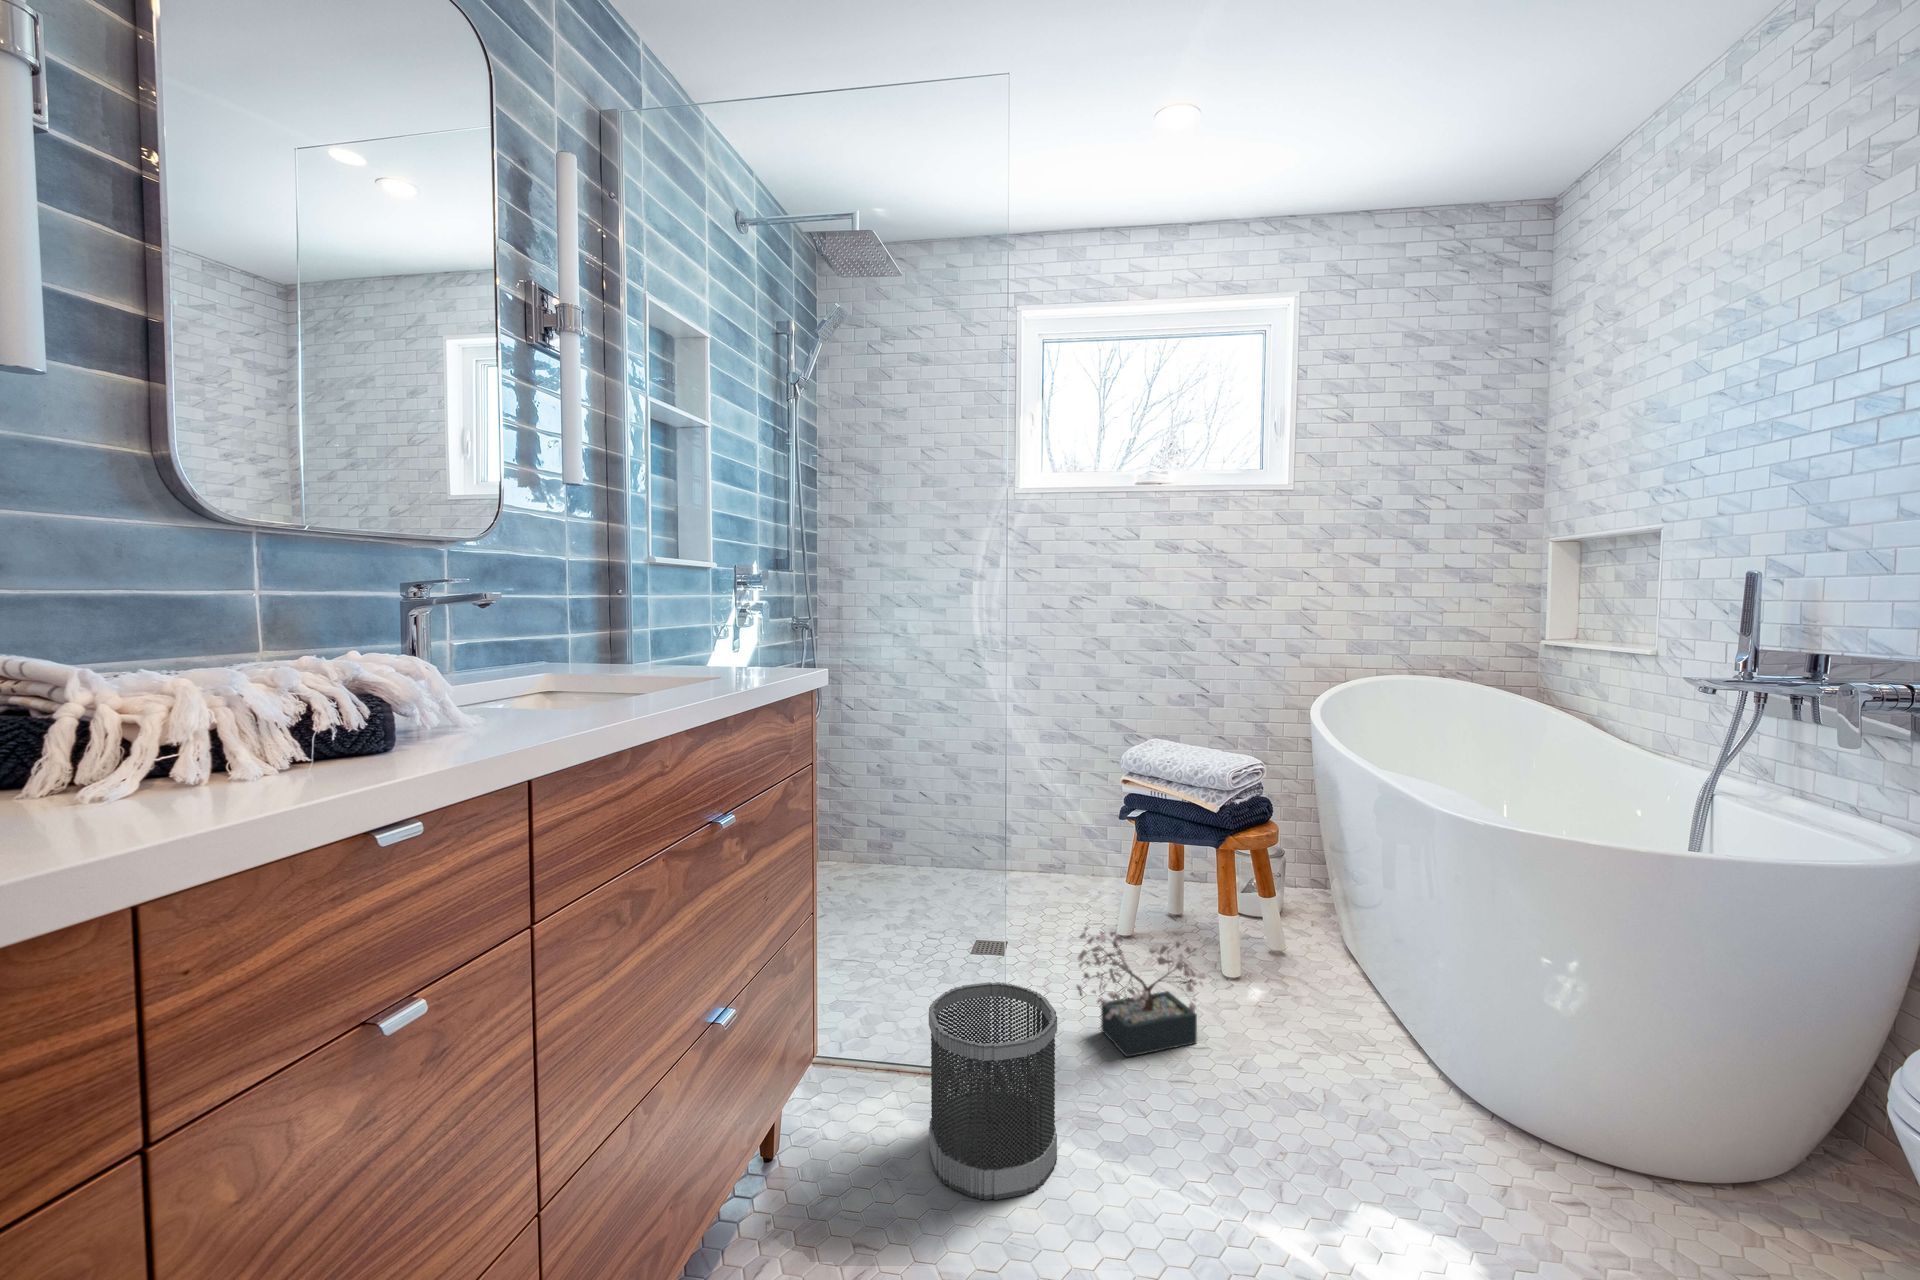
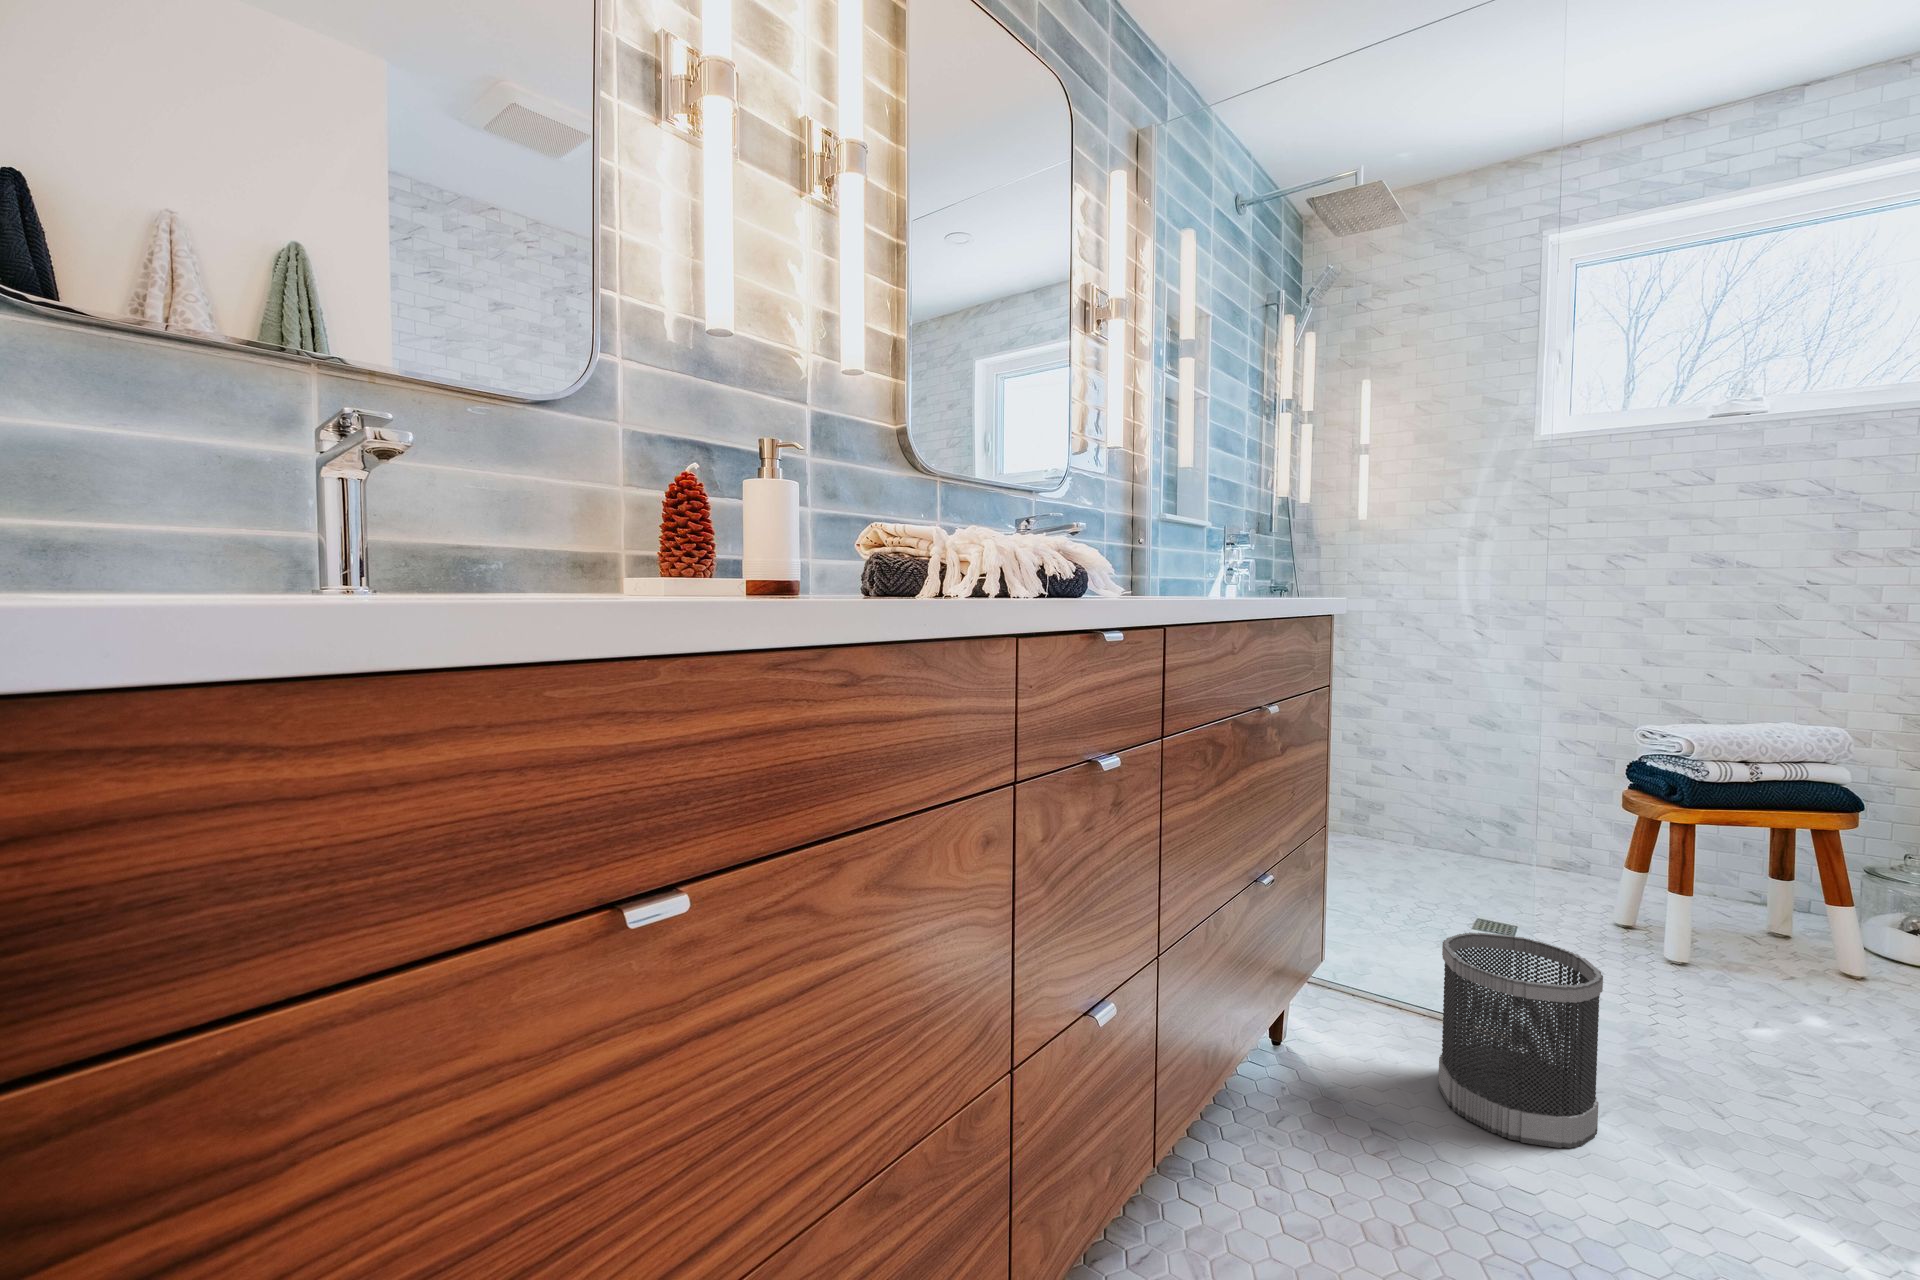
decorative plant: present [1076,927,1205,1057] -> none [1617,912,1813,1076]

